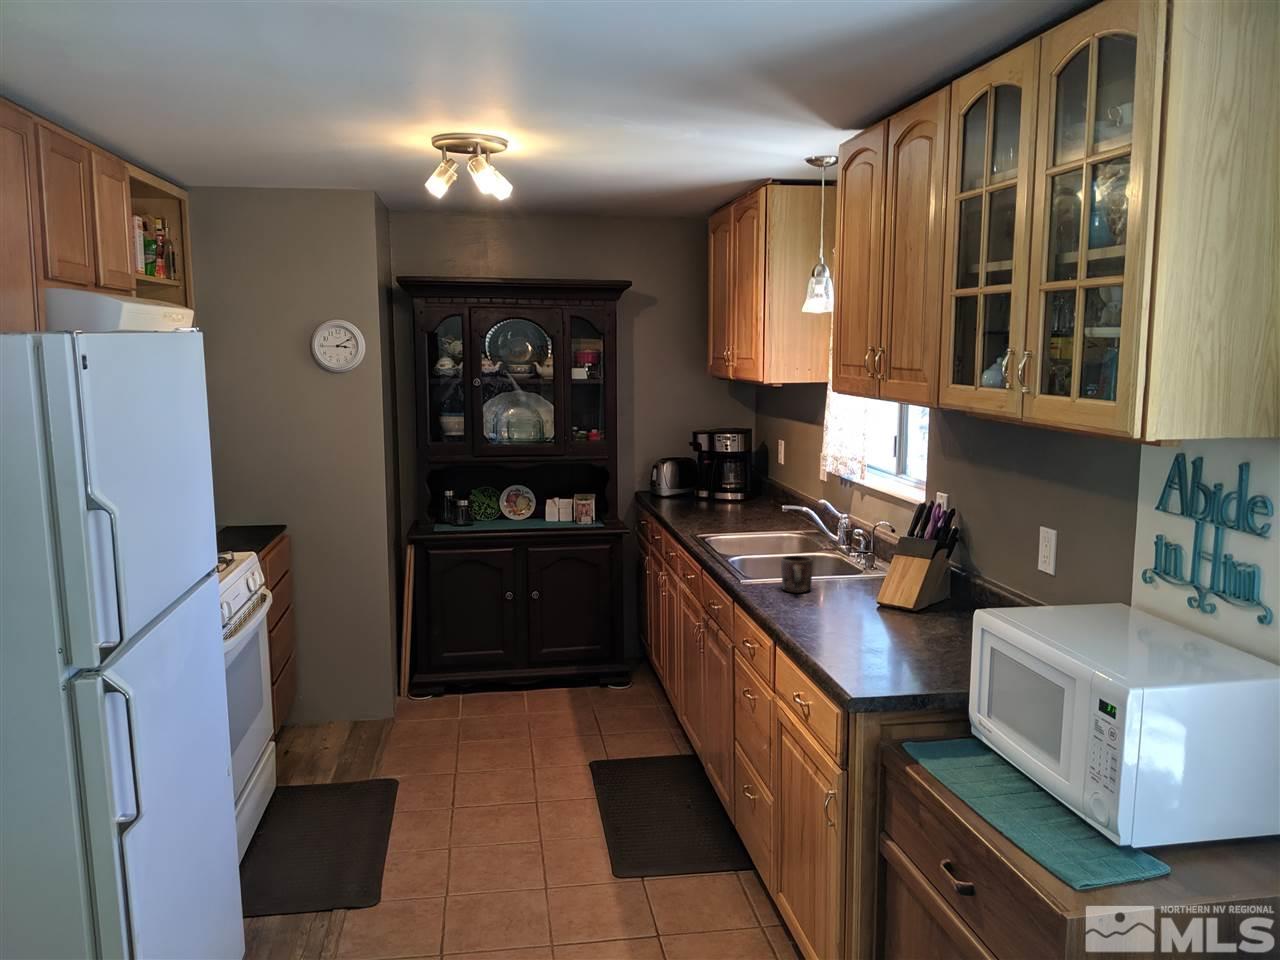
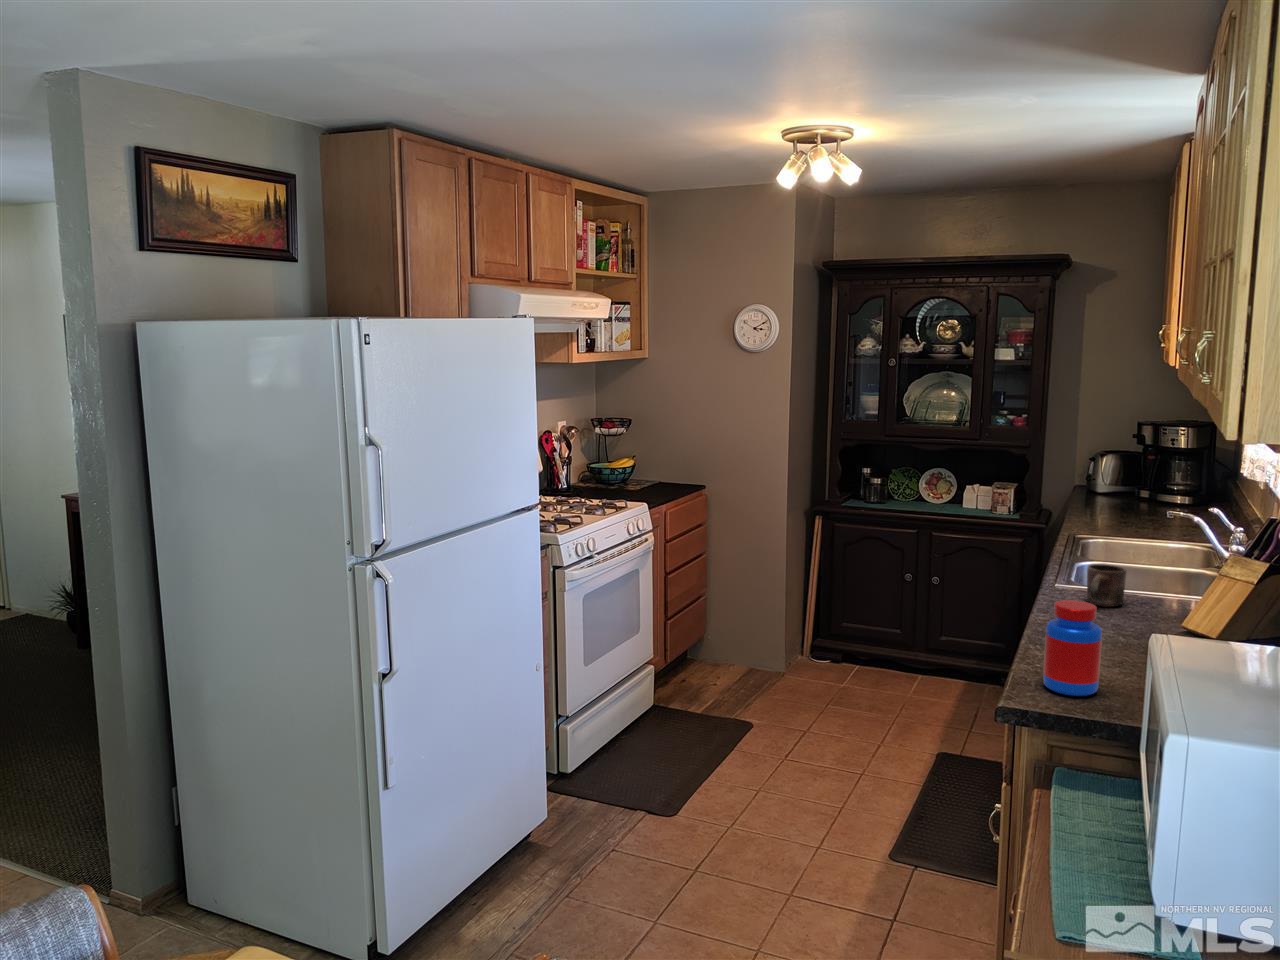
jar: none [851,588,900,674] -> present [1043,600,1102,696]

